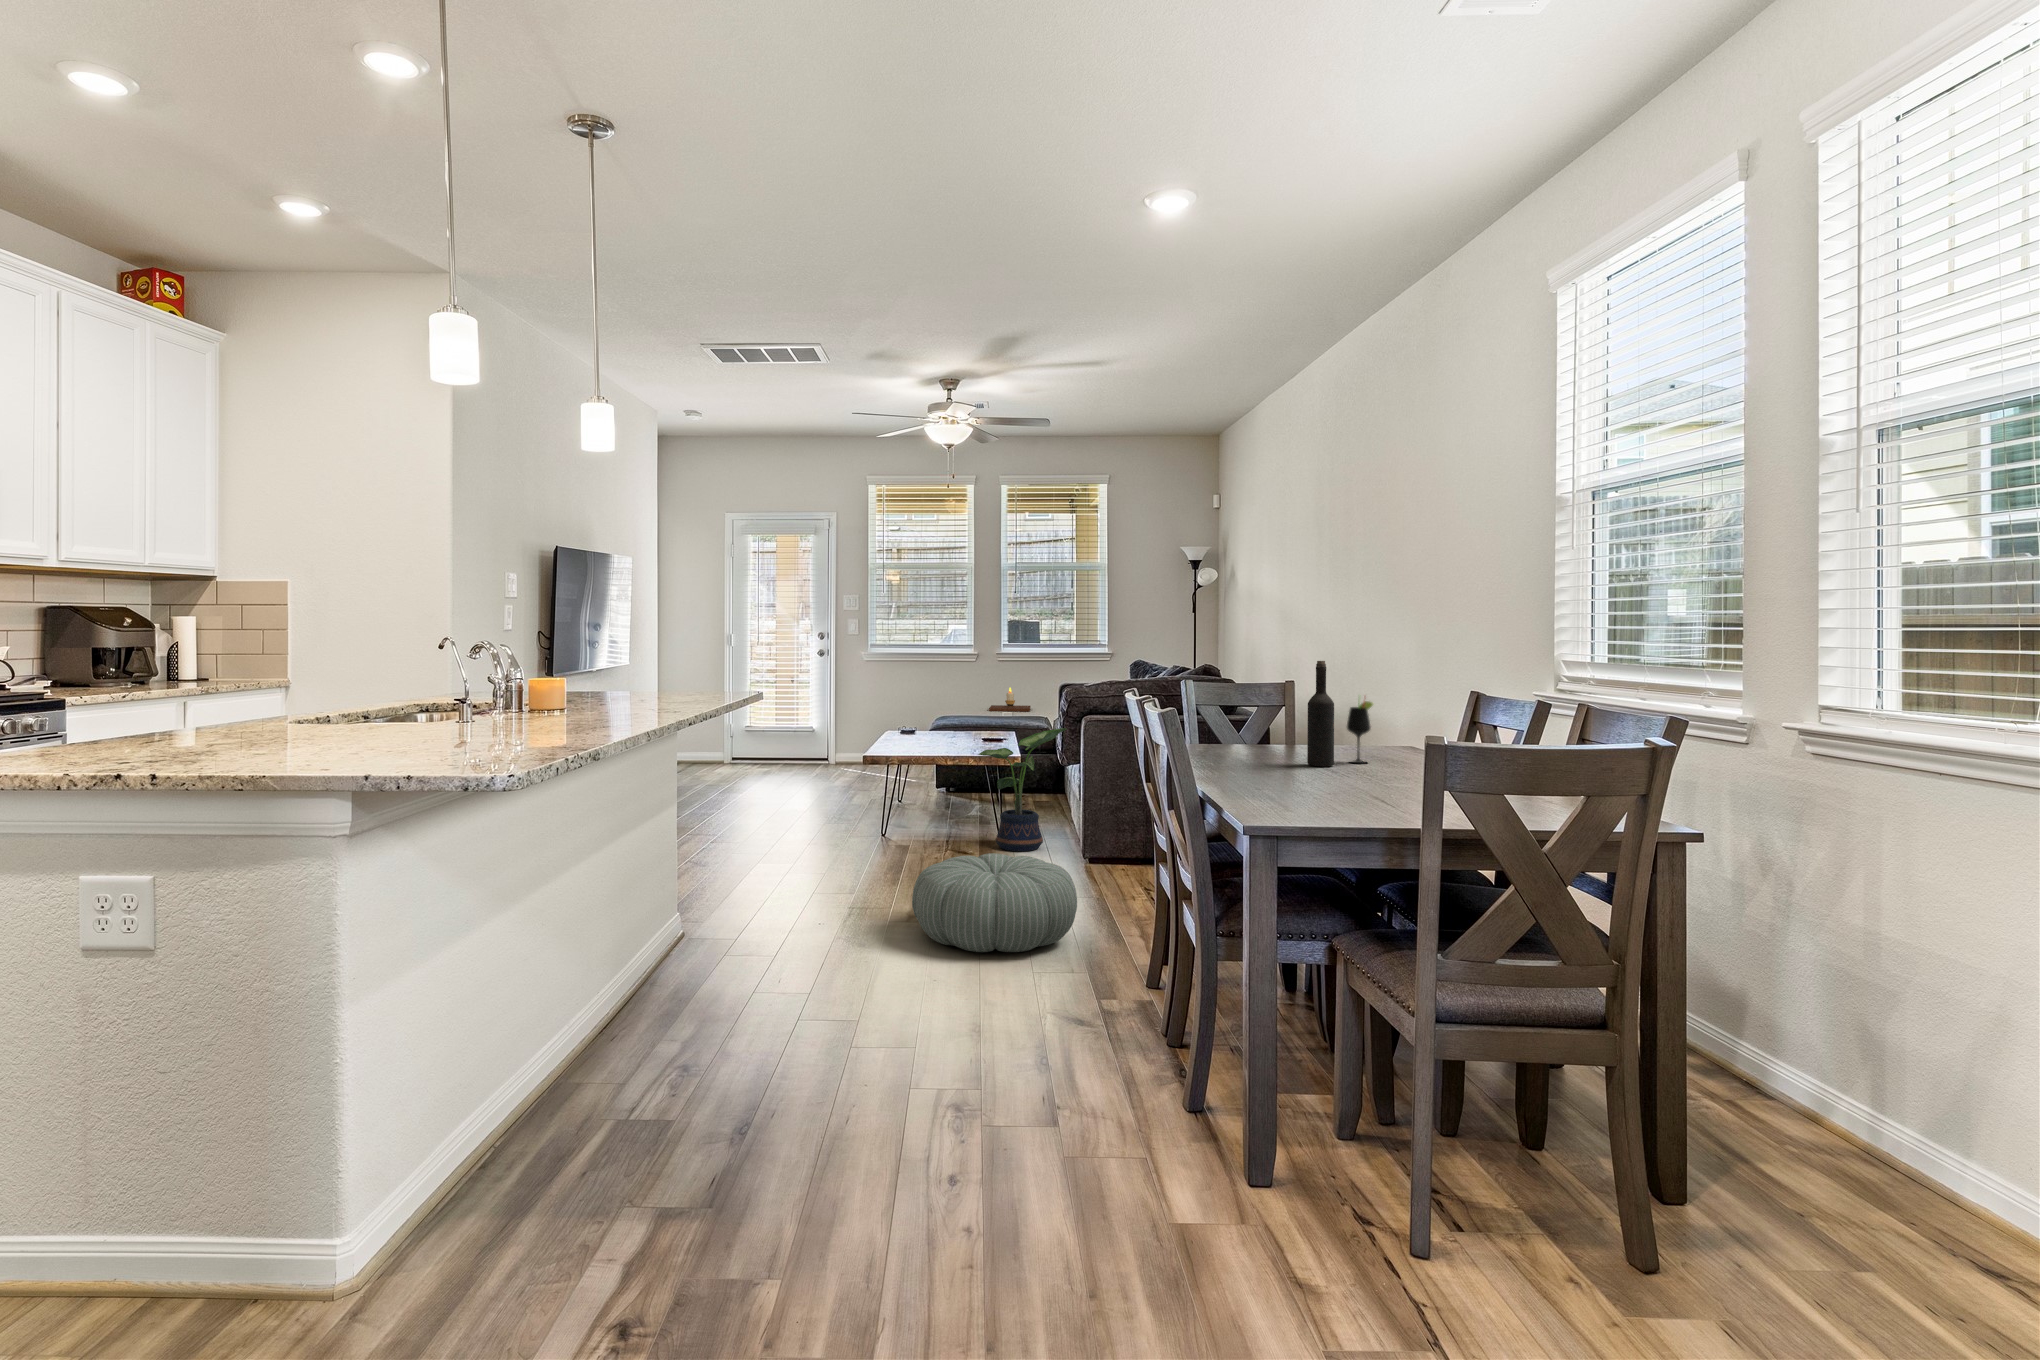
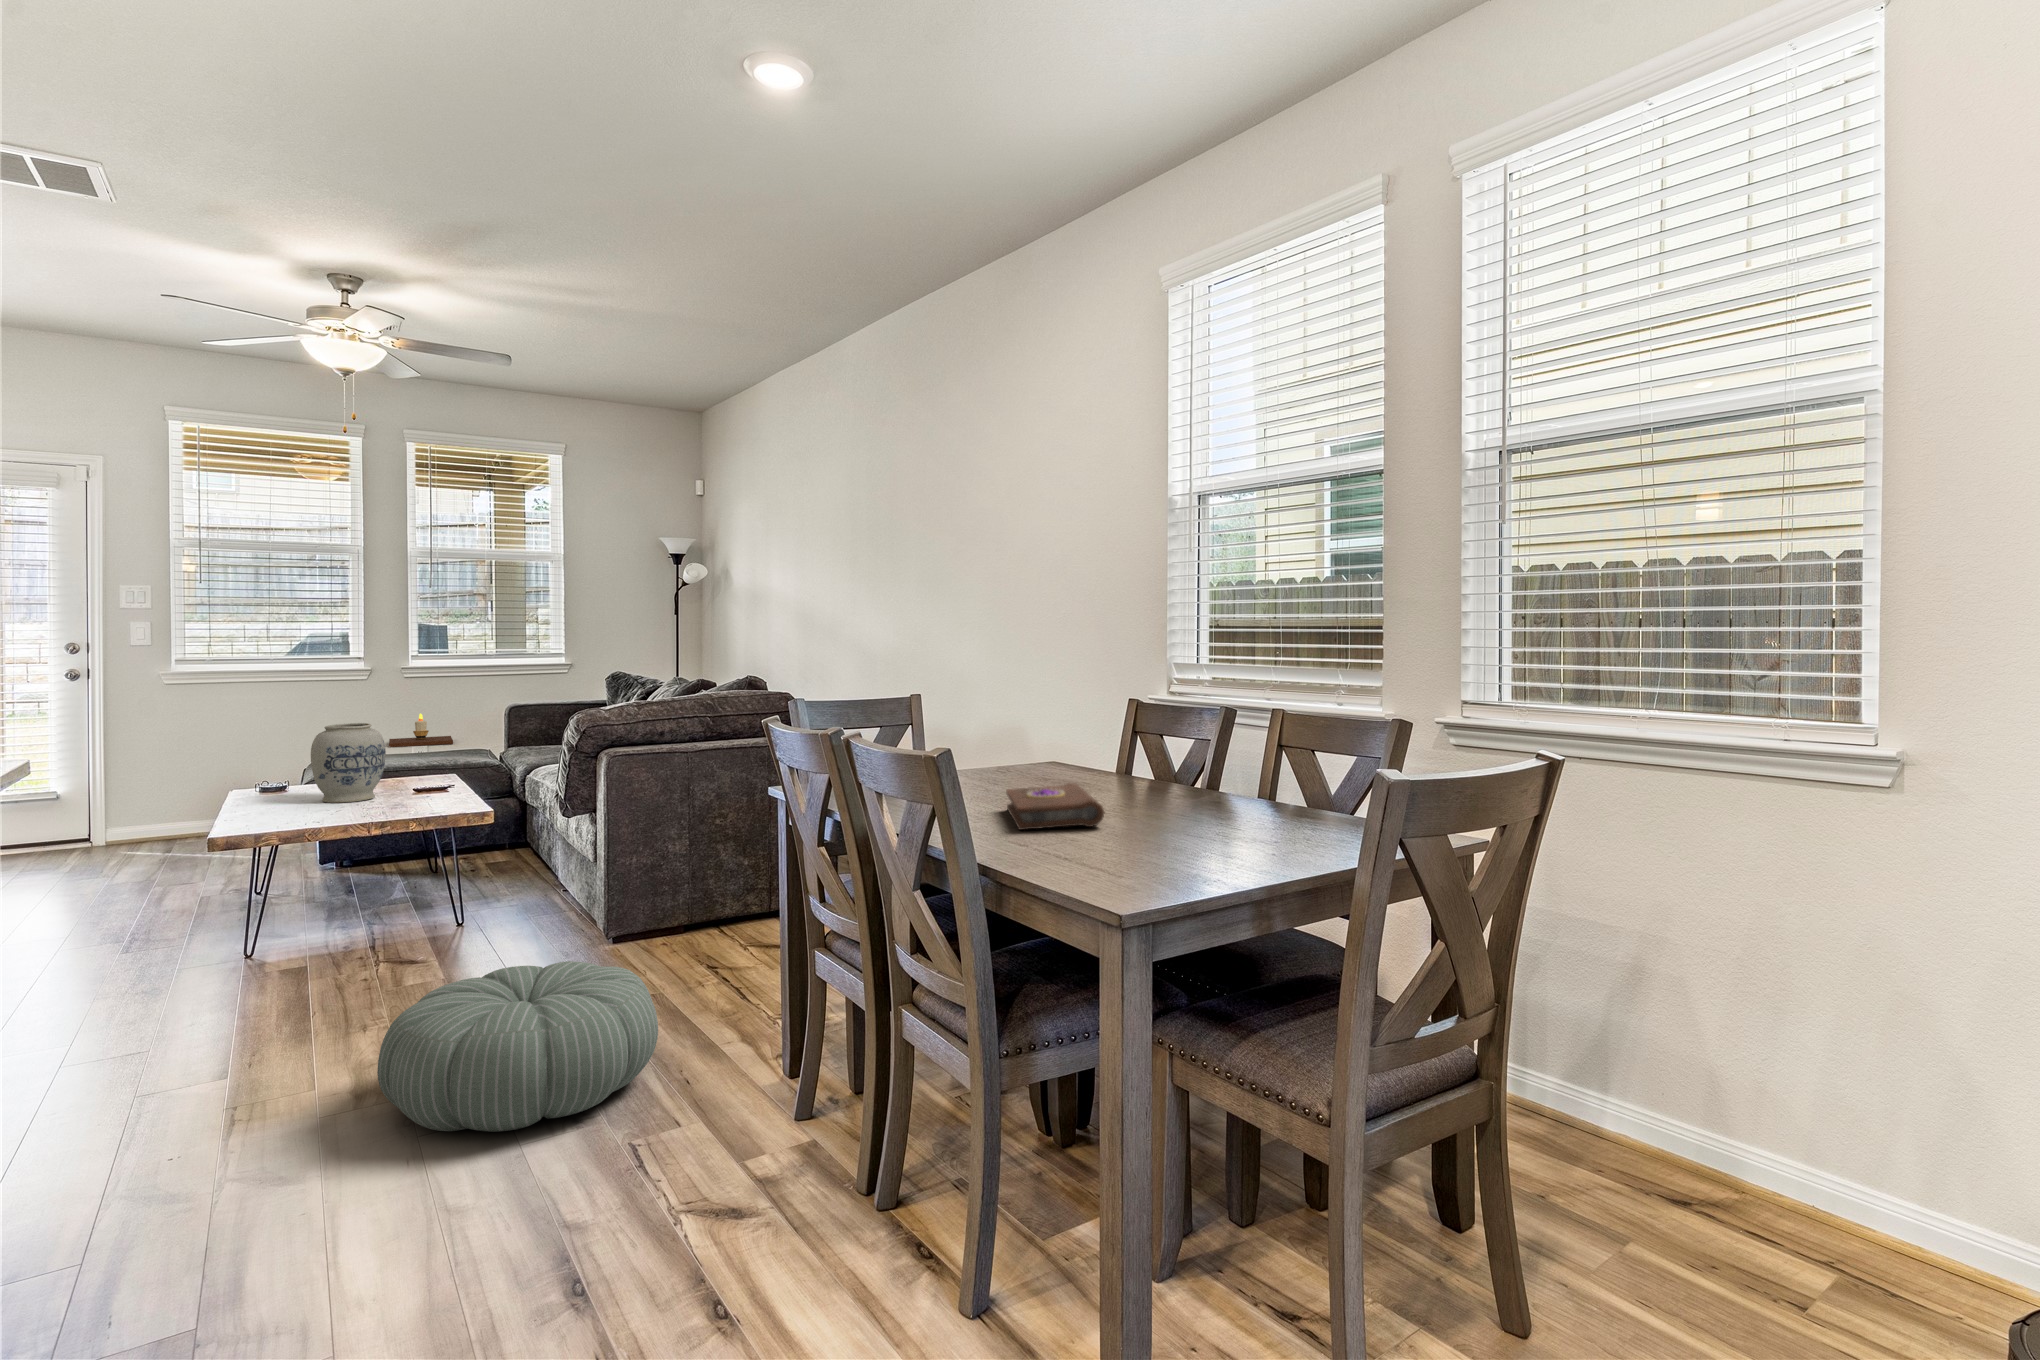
wine bottle: present [1307,661,1334,766] -> none [999,671,1030,799]
vase: none [923,689,965,743] -> present [311,723,386,803]
wine glass: present [1347,701,1373,763] -> none [1032,709,1063,790]
potted plant: present [978,728,1067,851] -> none [426,767,564,946]
book: none [1279,755,1365,788] -> present [1006,783,1105,830]

